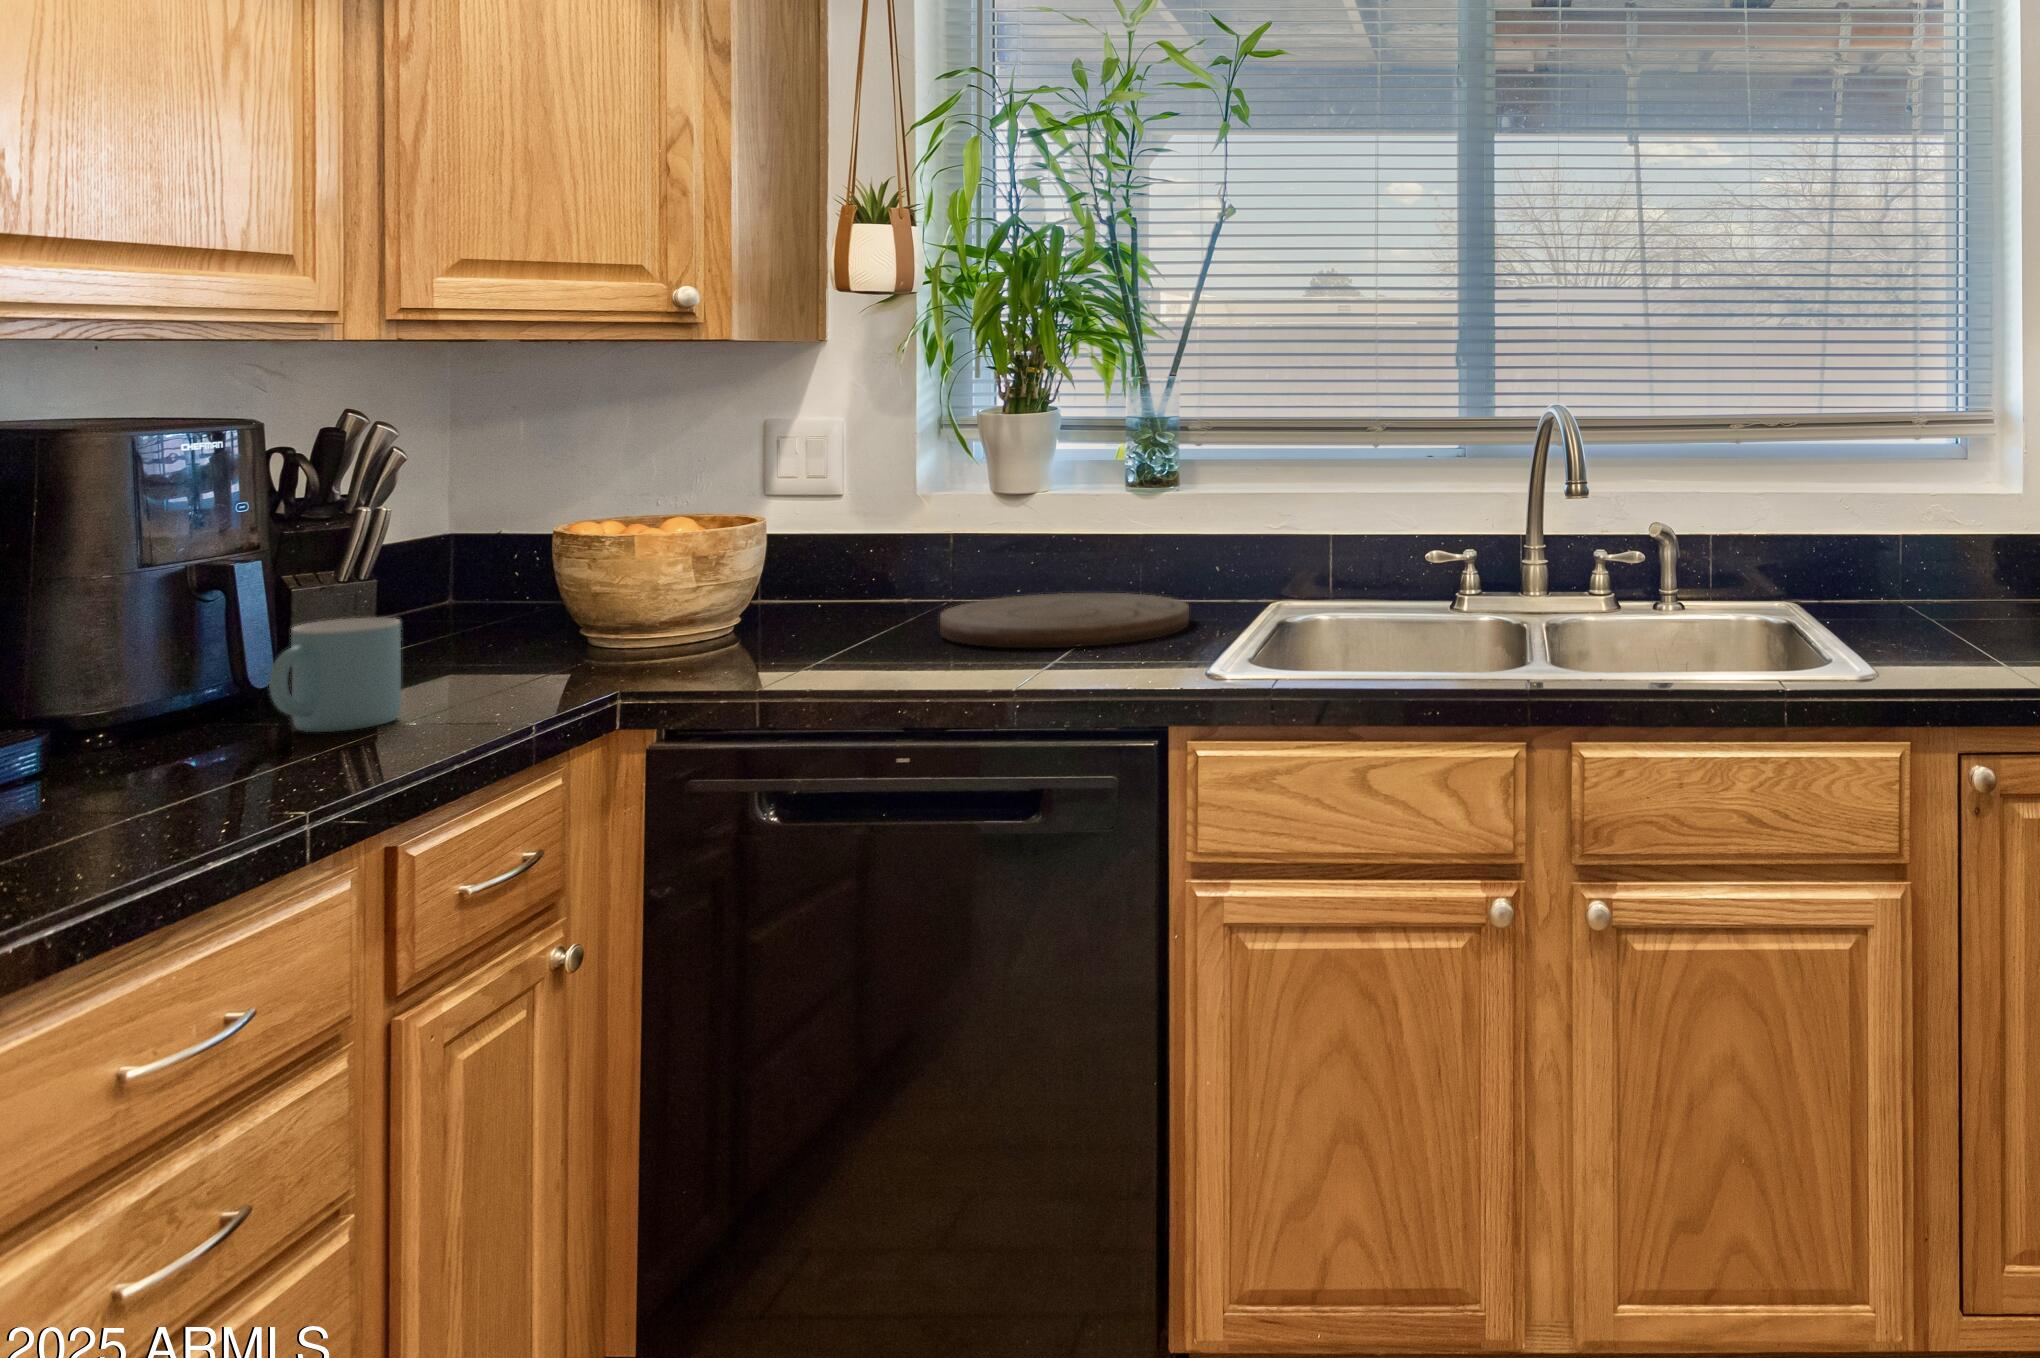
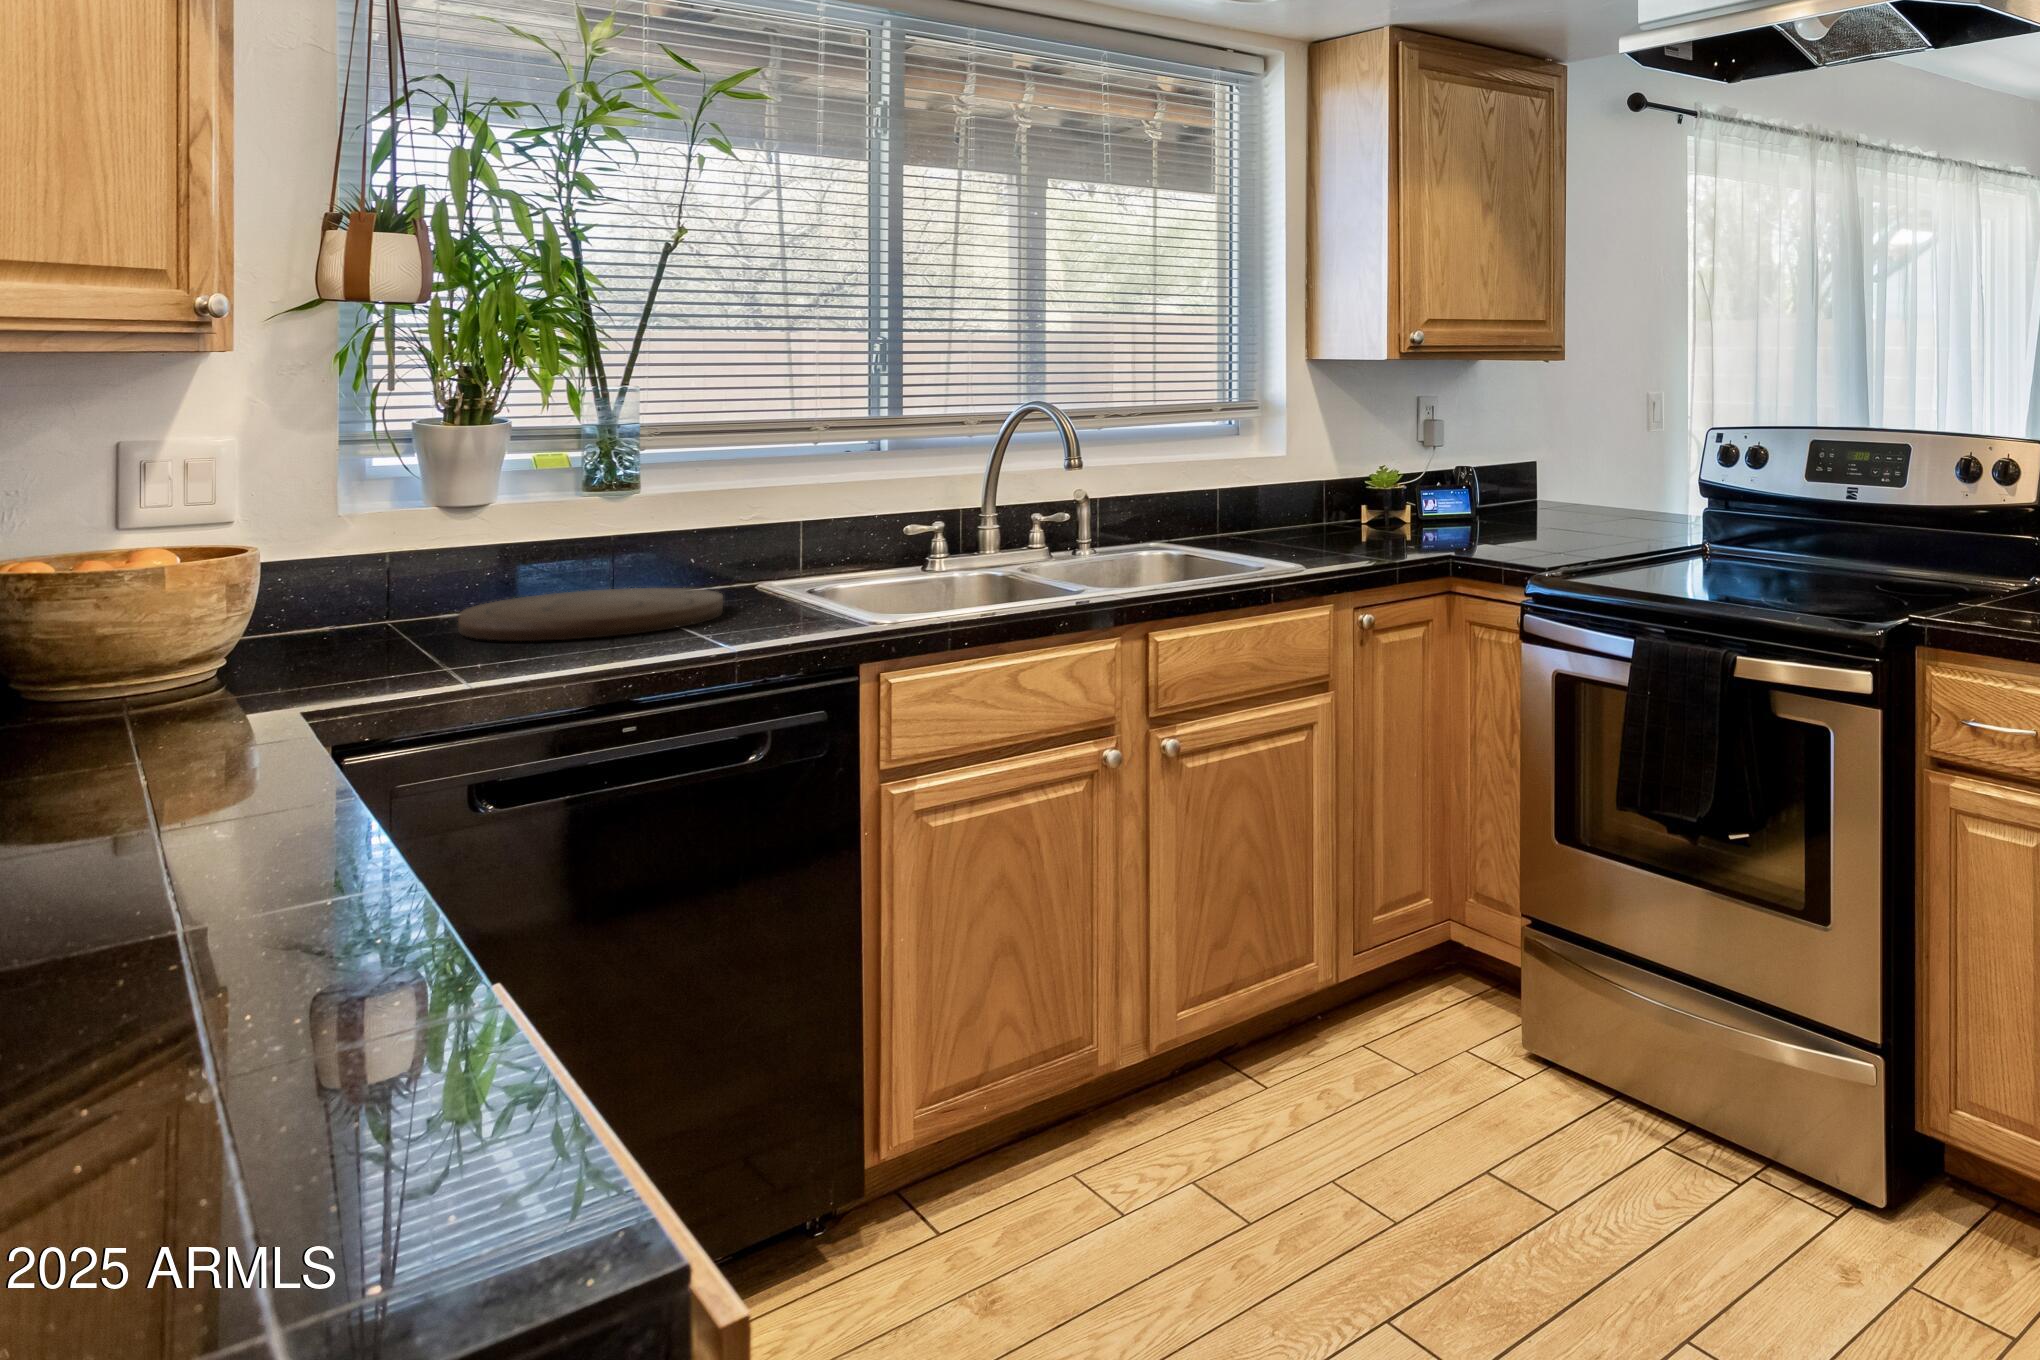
mug: present [269,618,401,732] -> none [90,650,207,771]

